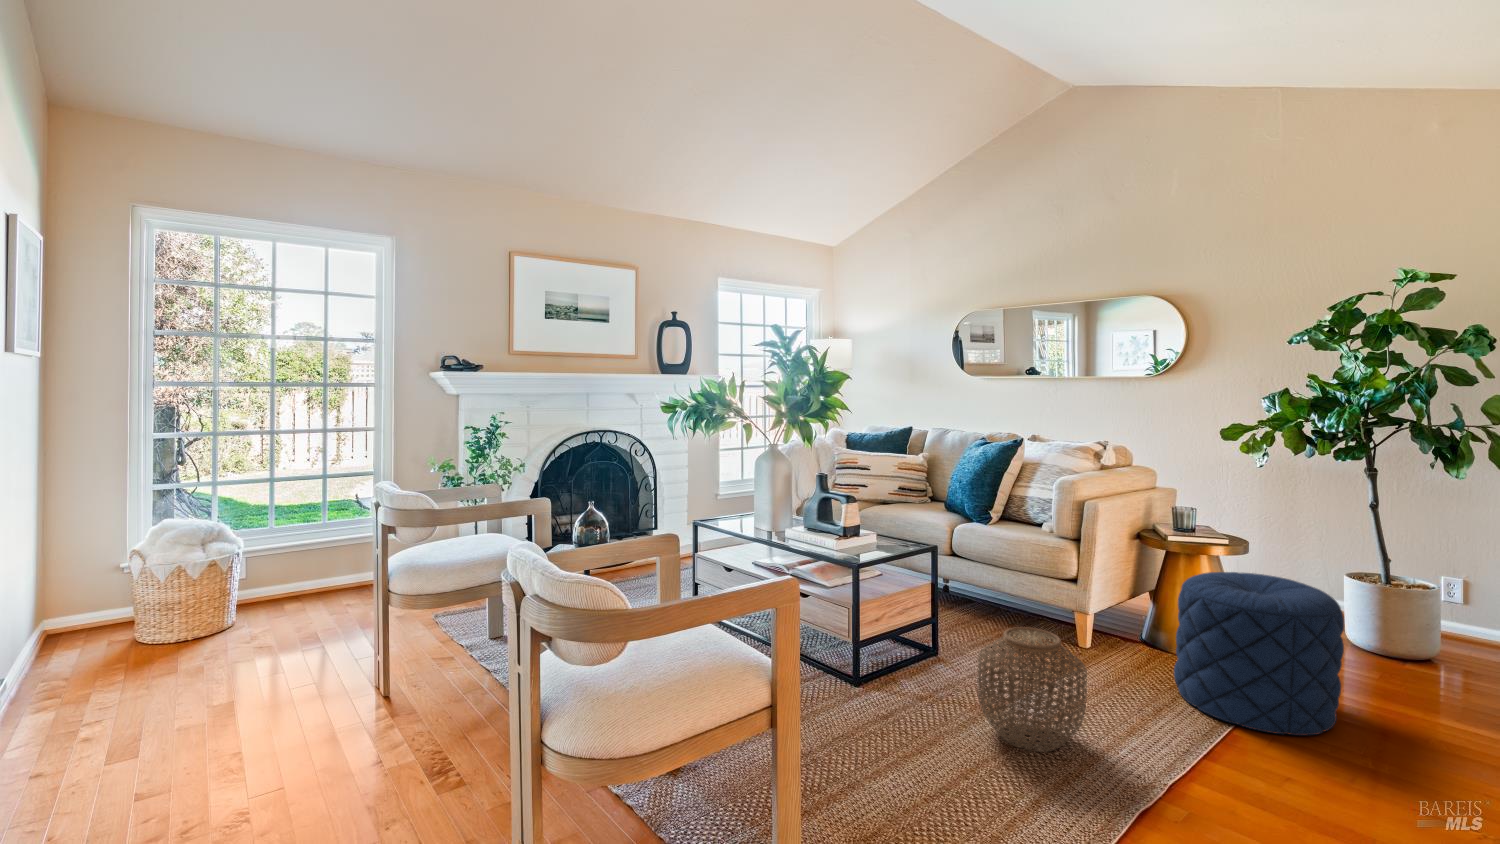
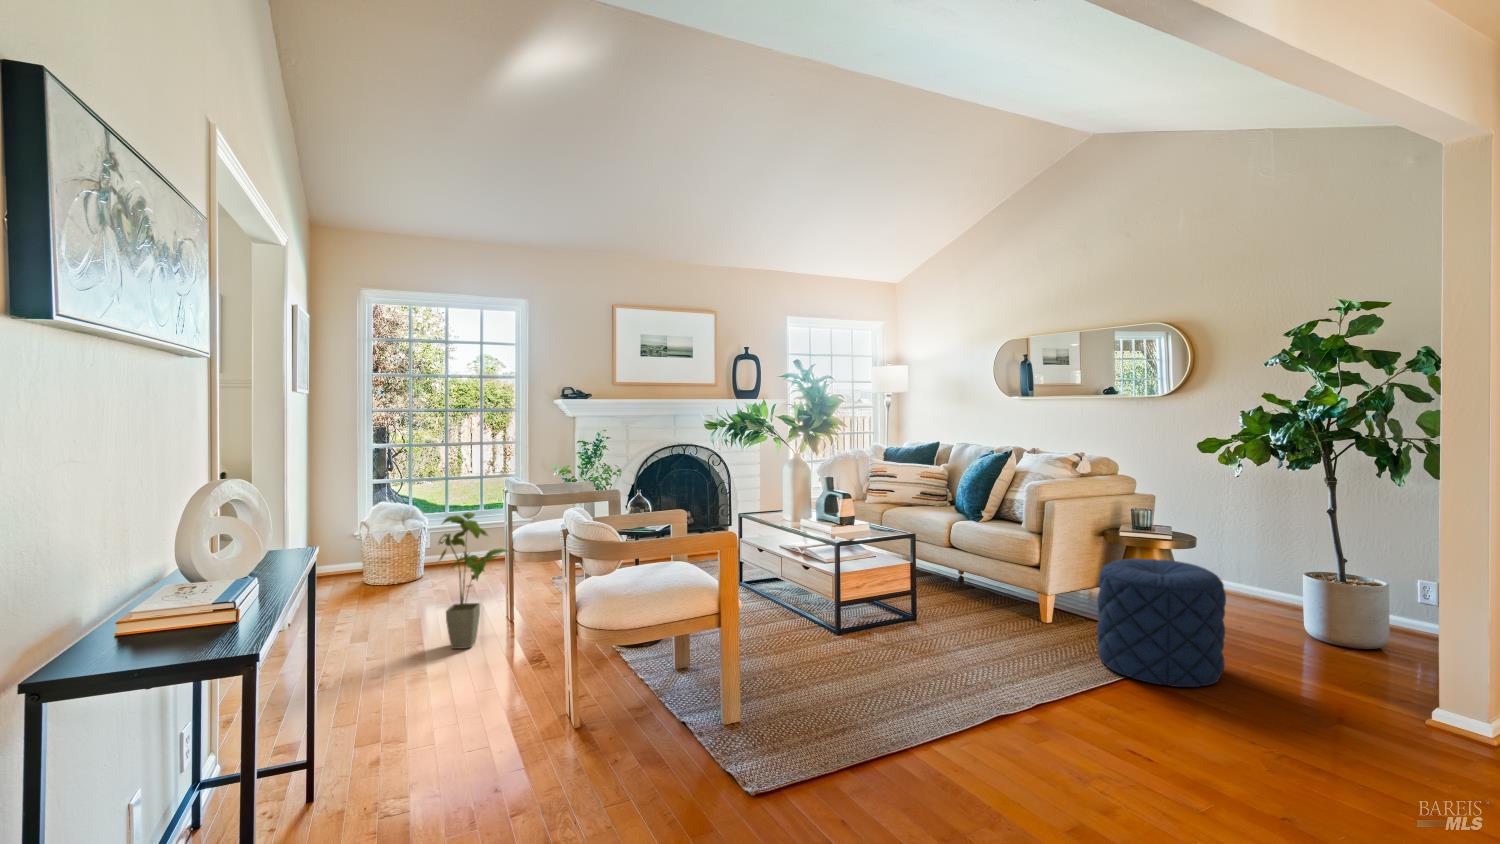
house plant: none [266,544,396,758] -> present [438,512,508,649]
woven basket: present [978,627,1087,751] -> none [910,590,989,681]

